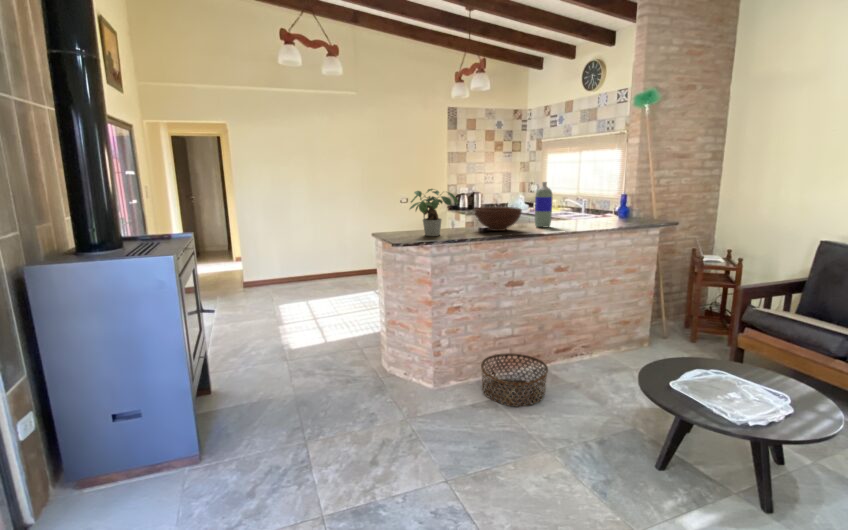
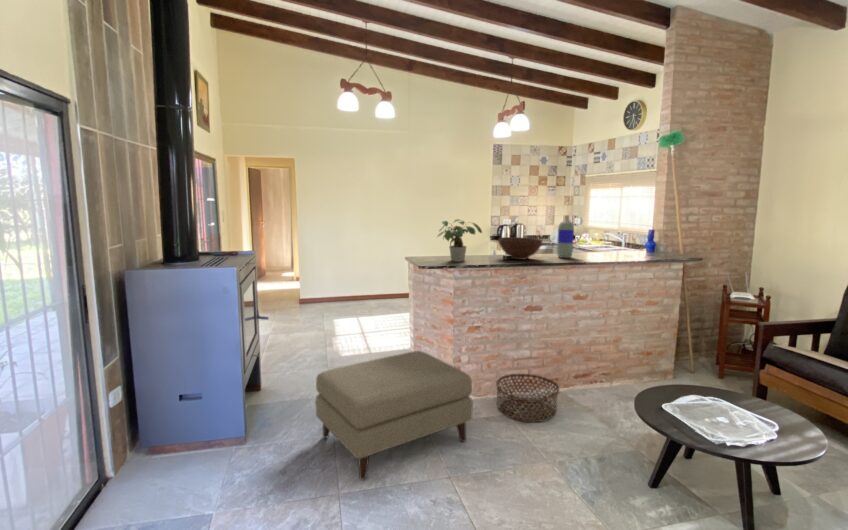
ottoman: none [283,339,464,498] -> present [316,351,473,480]

